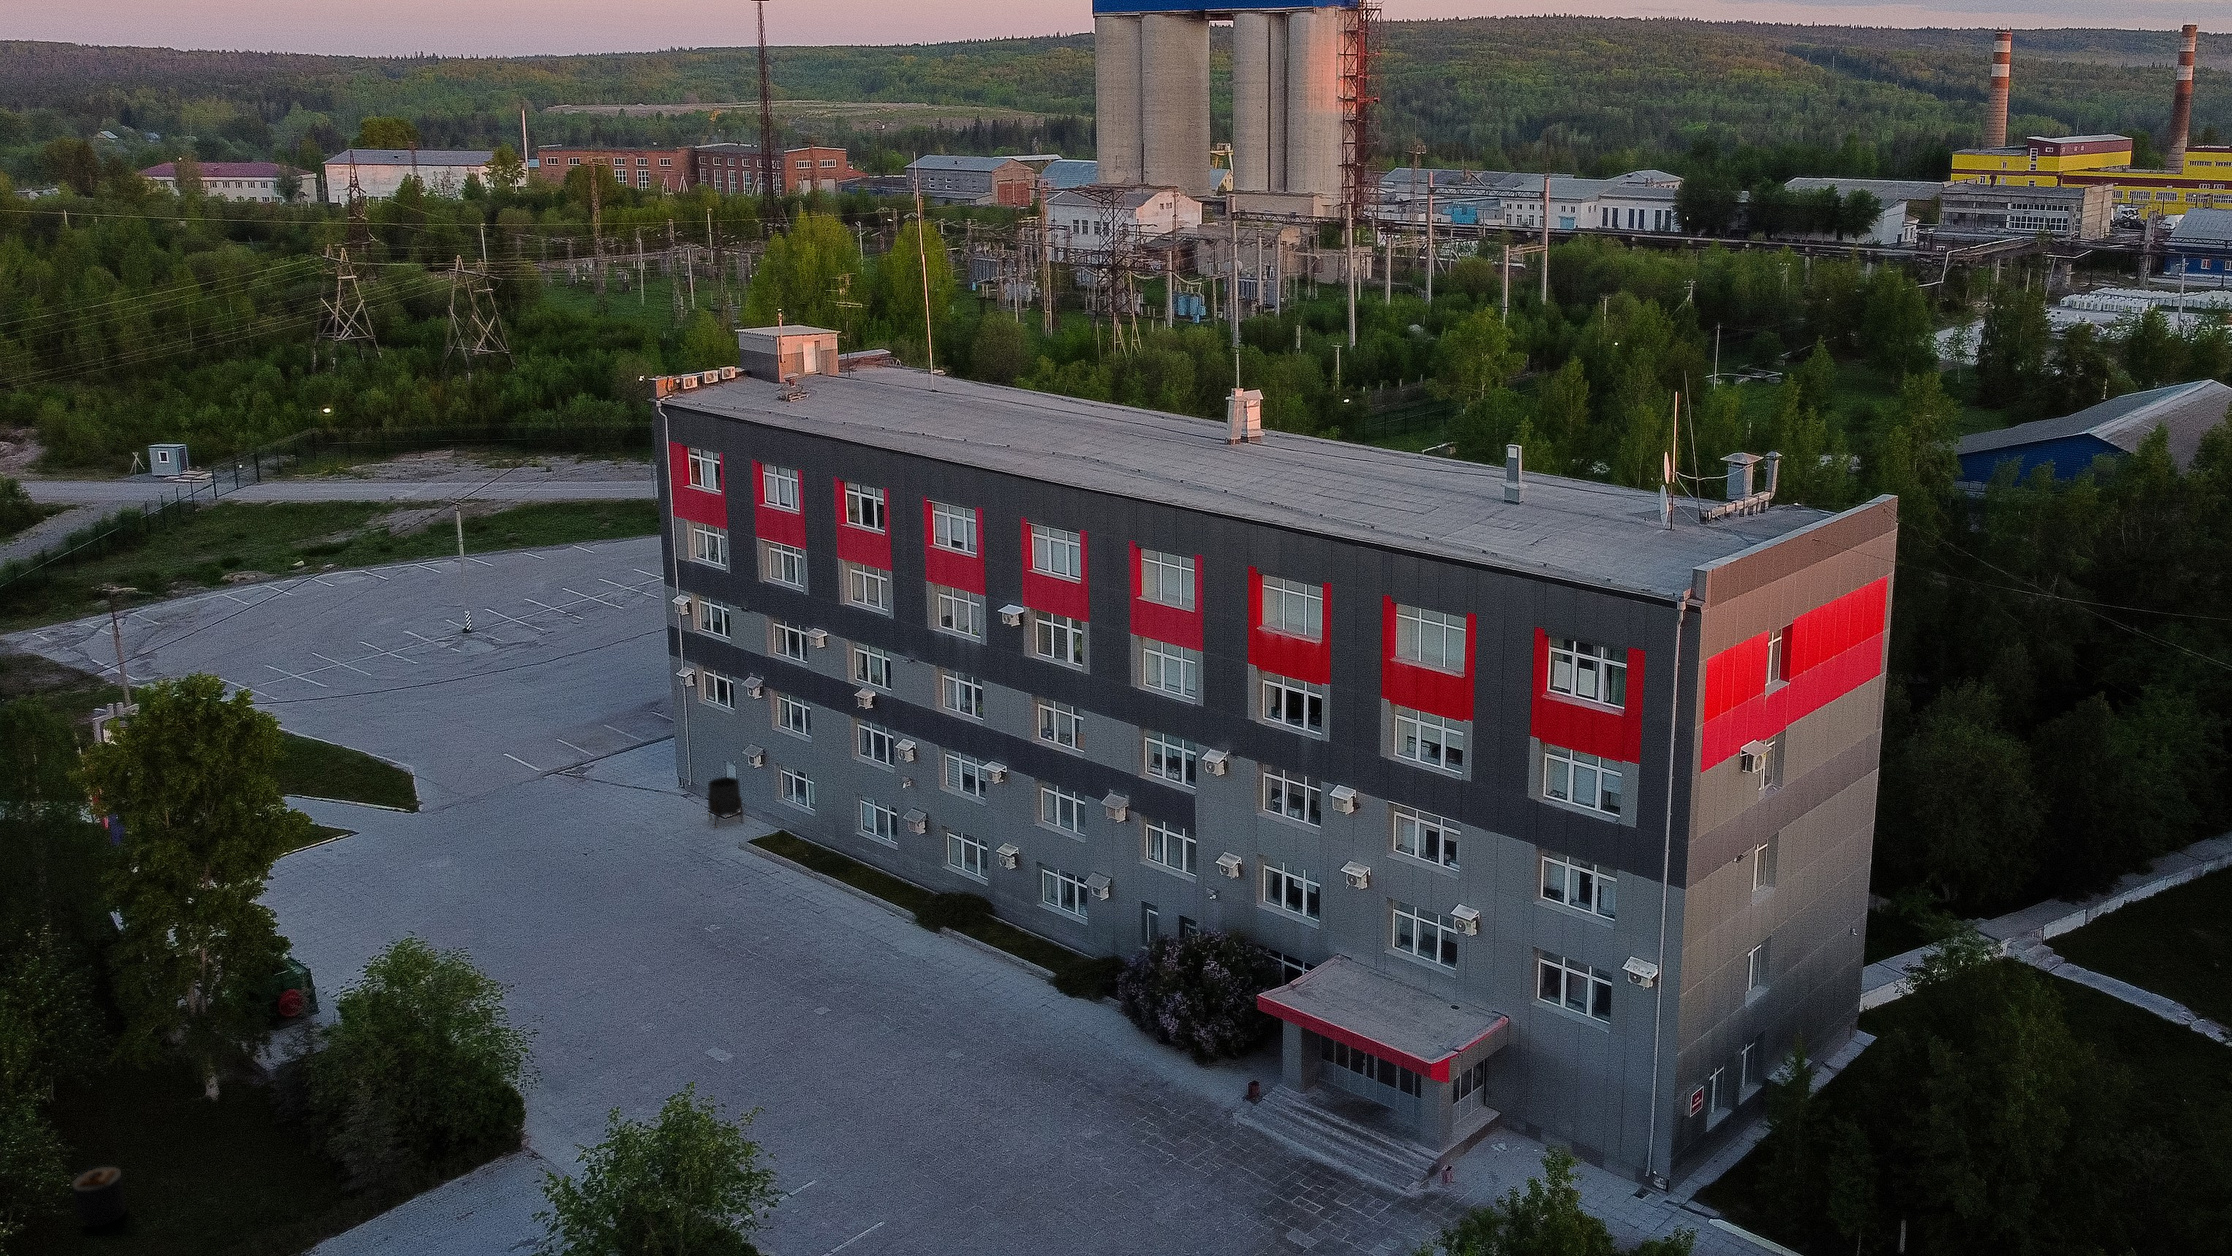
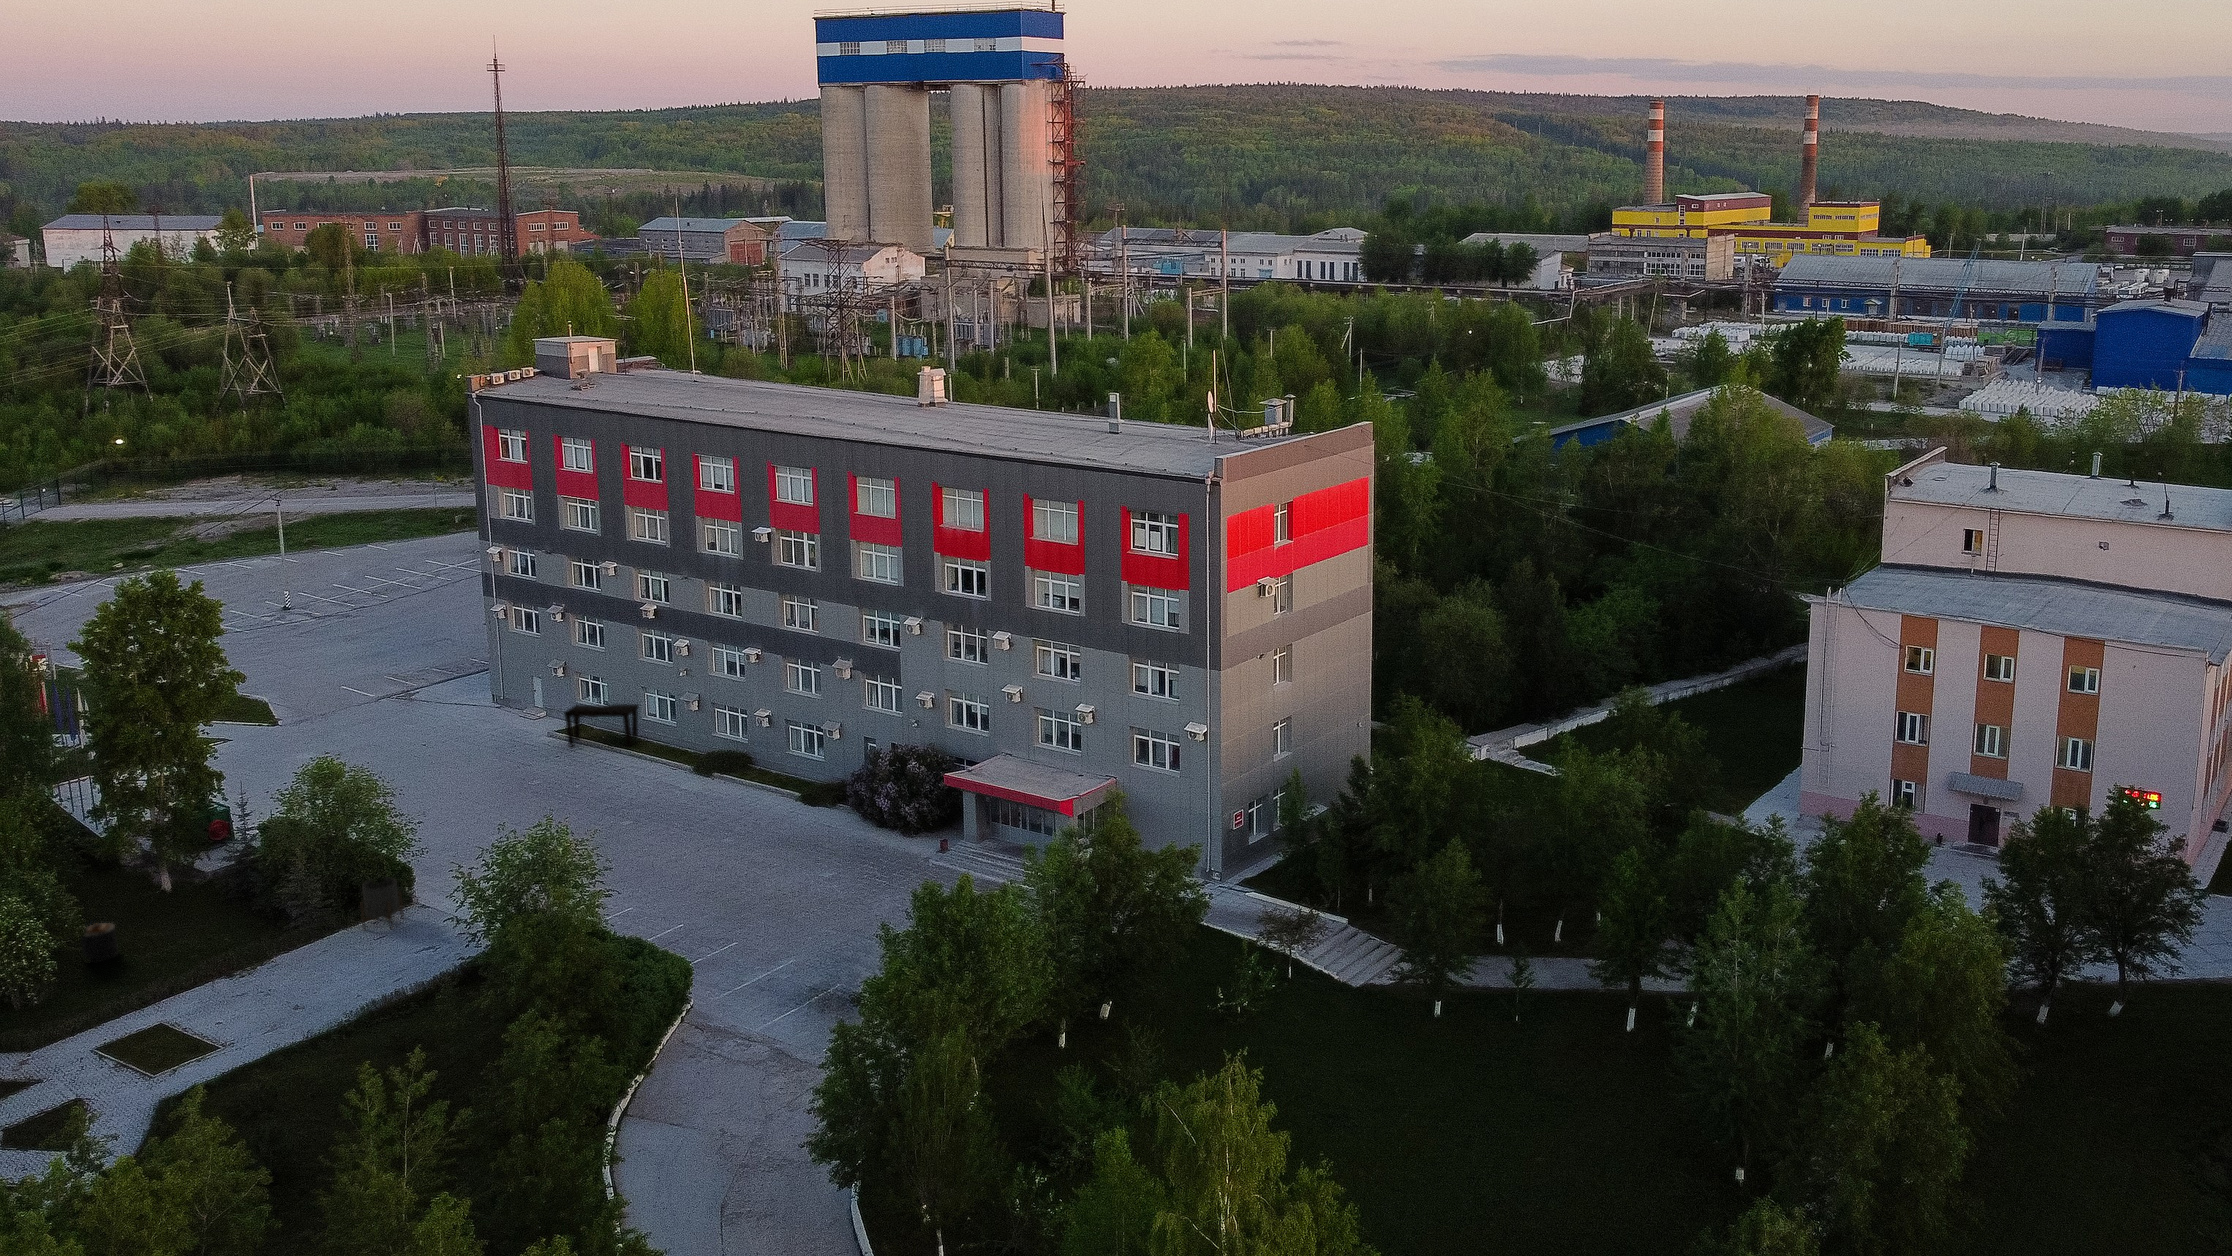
planter: present [708,777,743,827] -> present [360,878,403,929]
bench: none [755,813,851,875] -> present [564,704,639,747]

